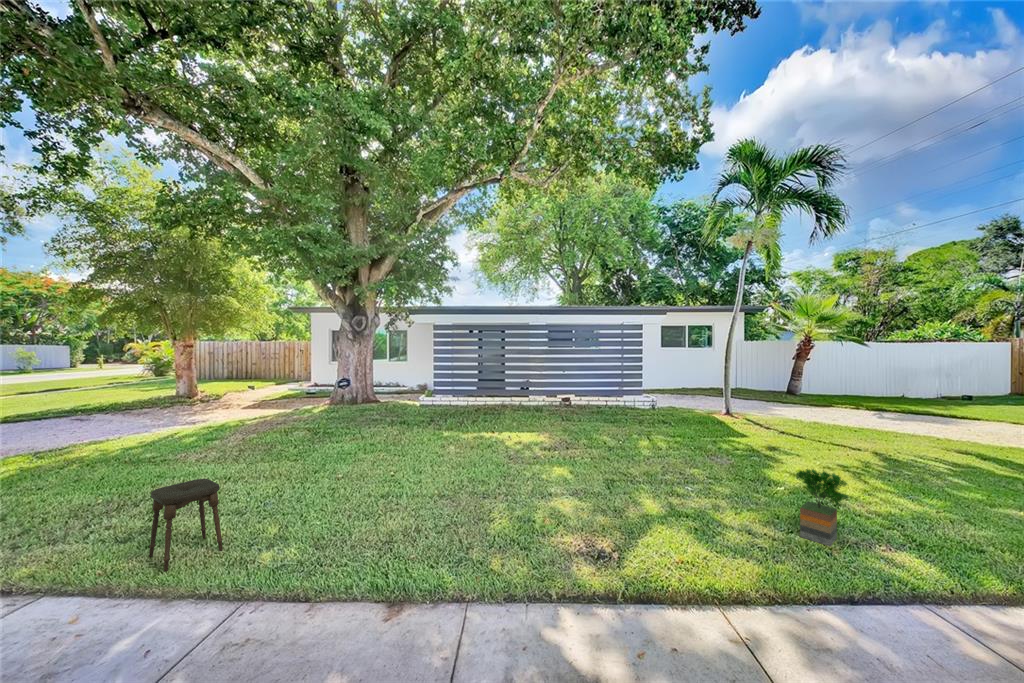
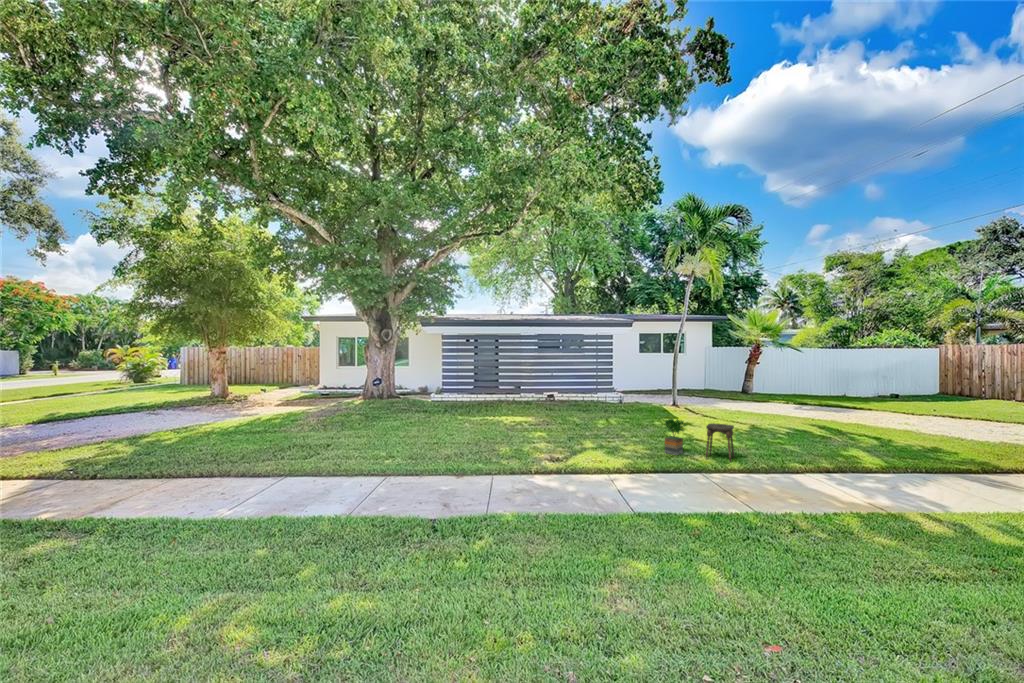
stool: present [149,479,223,571] -> present [706,423,734,462]

